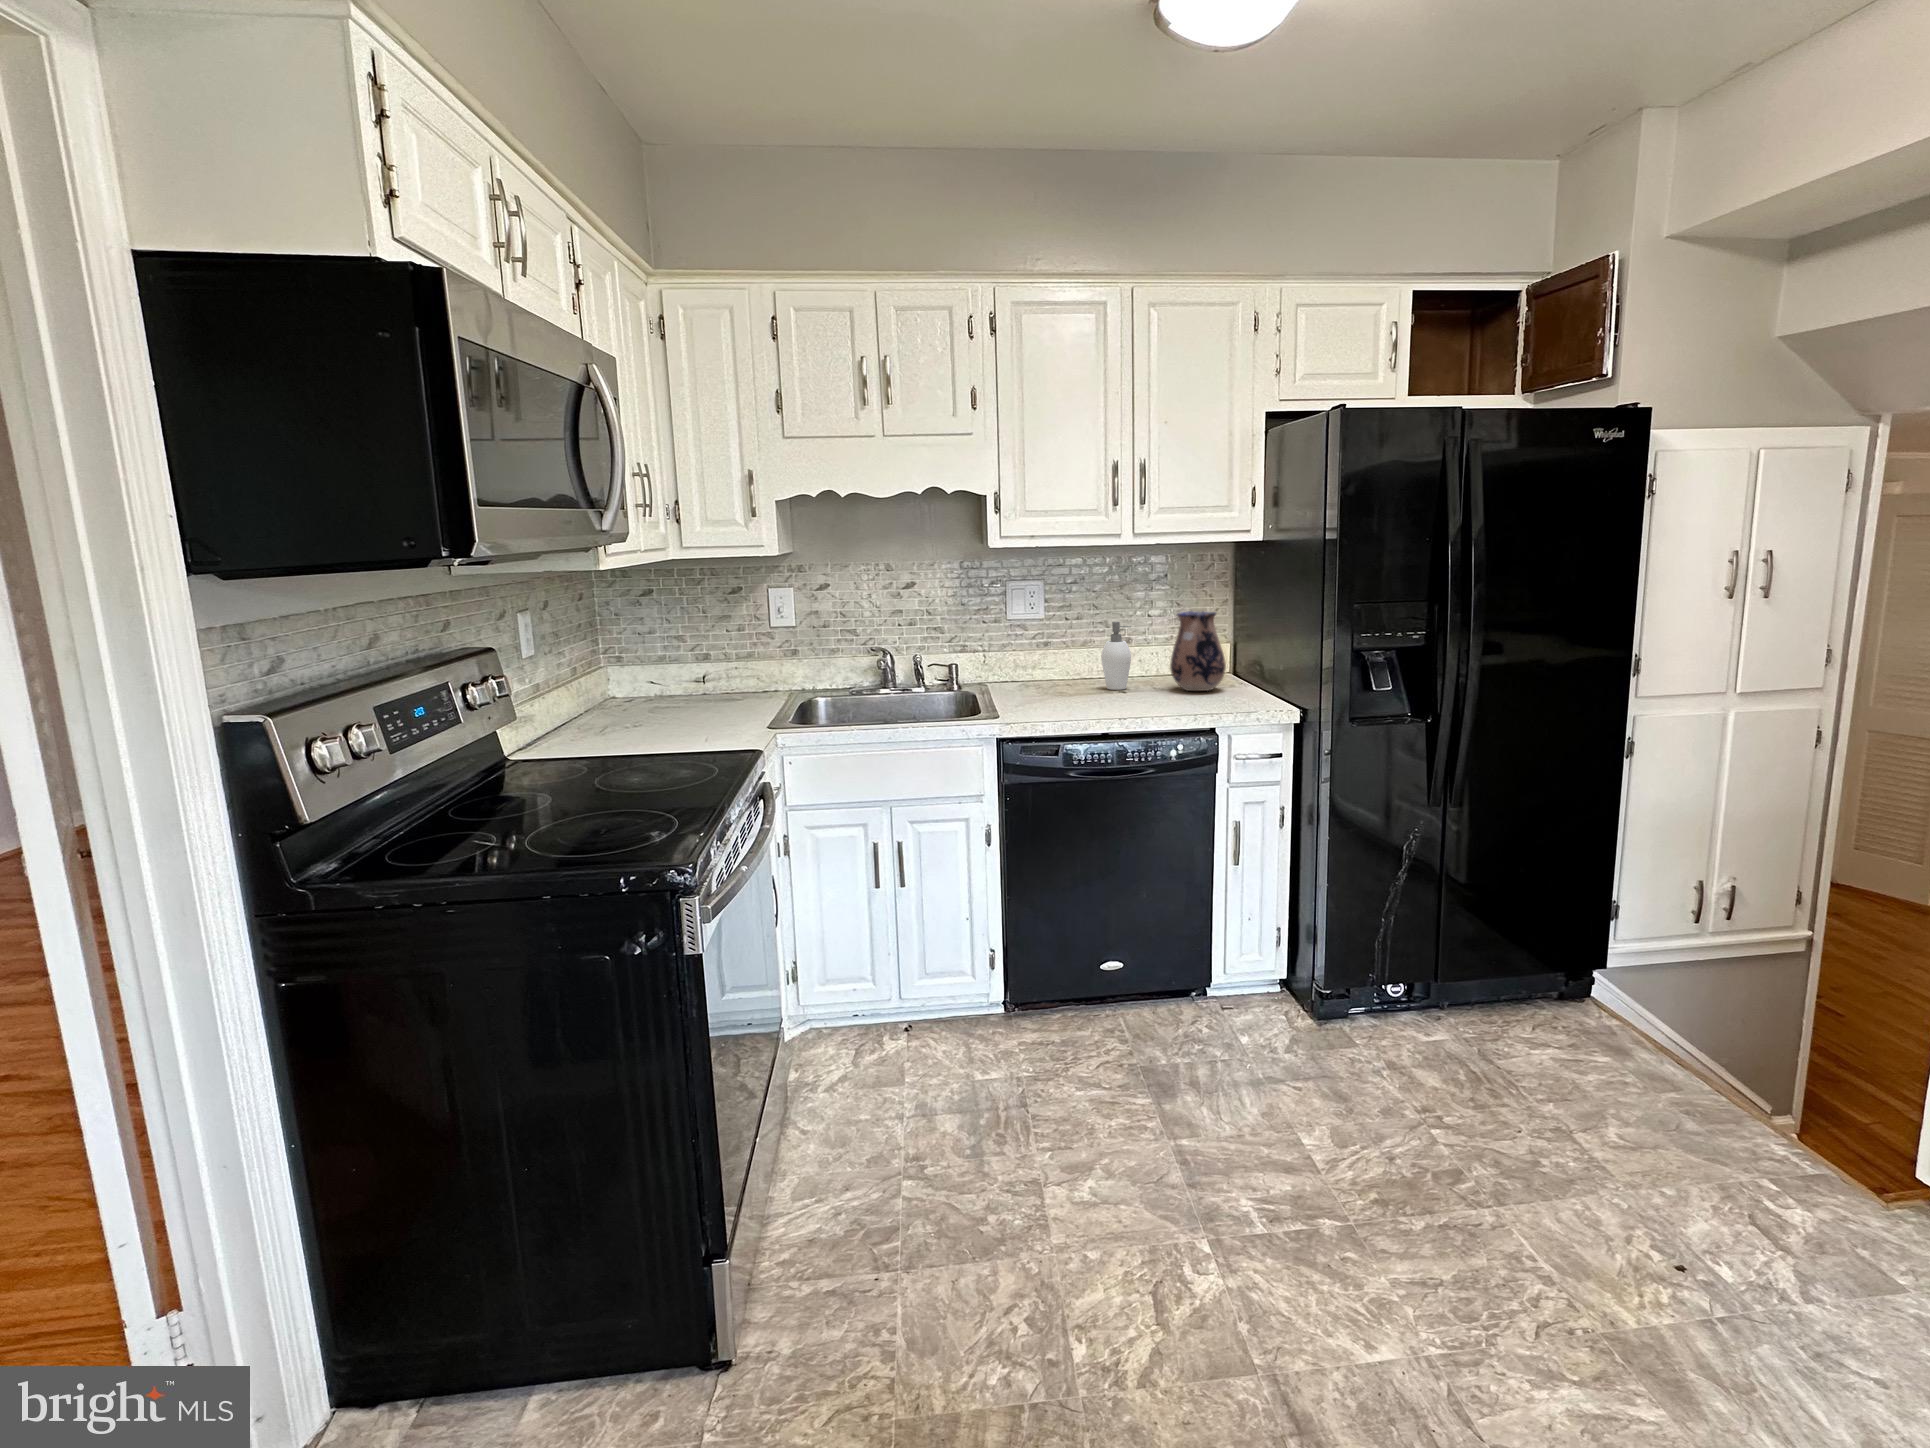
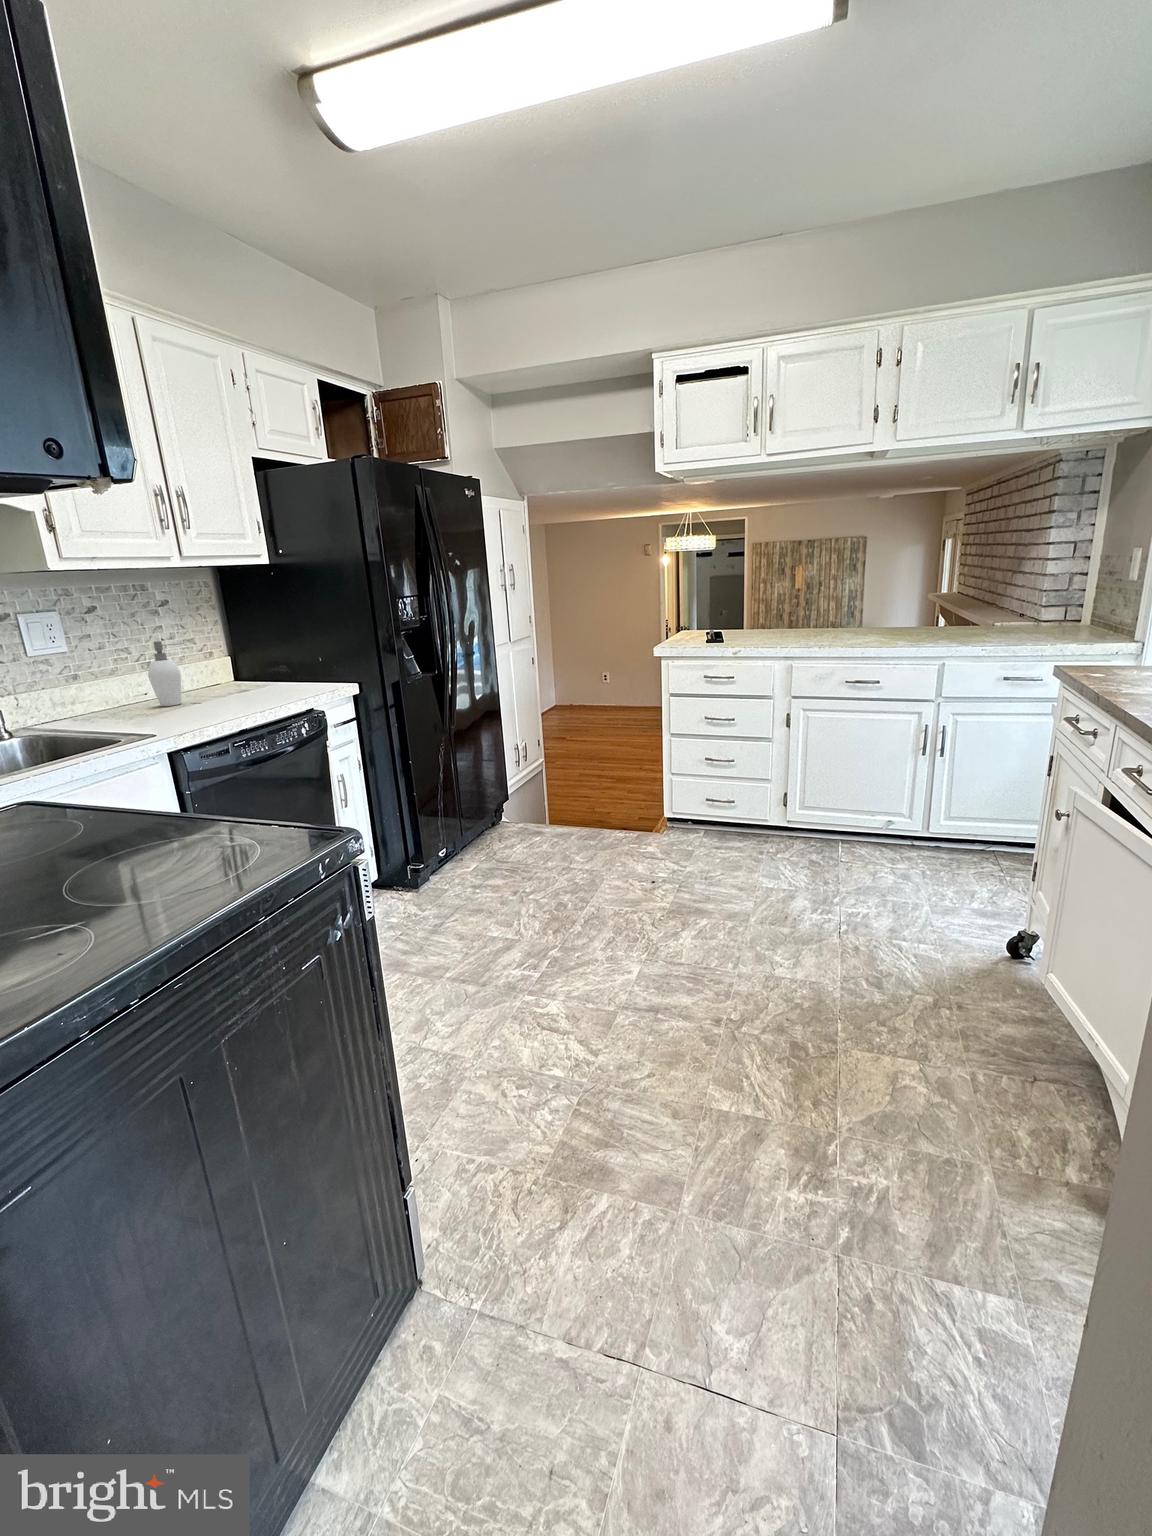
ceramic pitcher: present [1170,611,1226,691] -> none [206,625,267,694]

